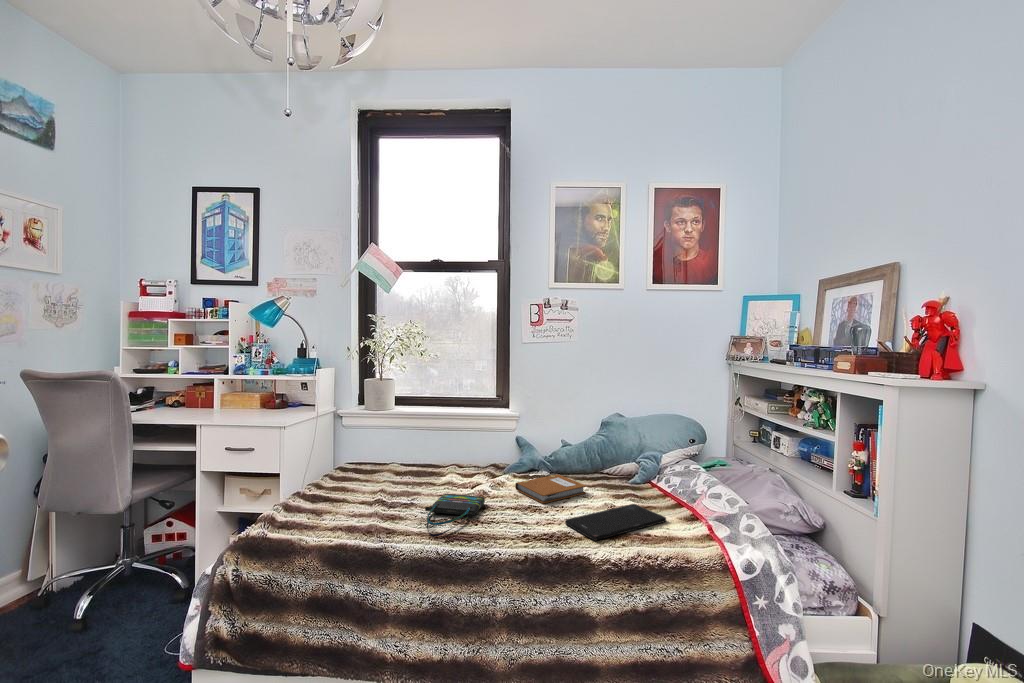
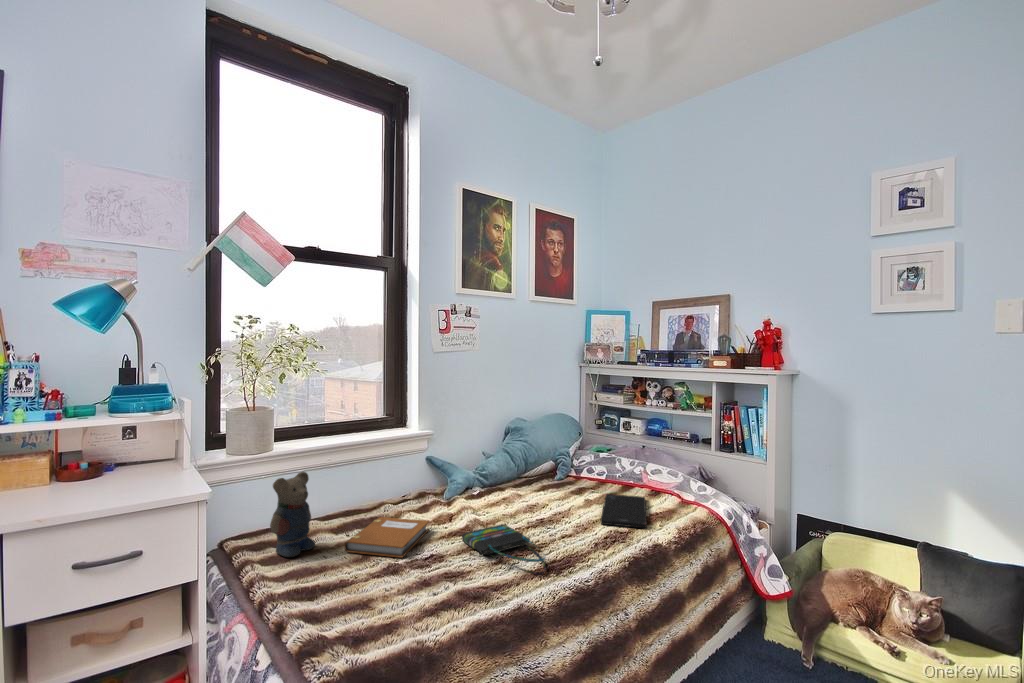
teddy bear: none [342,424,376,479] -> present [270,472,315,557]
notebook: present [515,474,586,503] -> present [344,517,429,558]

